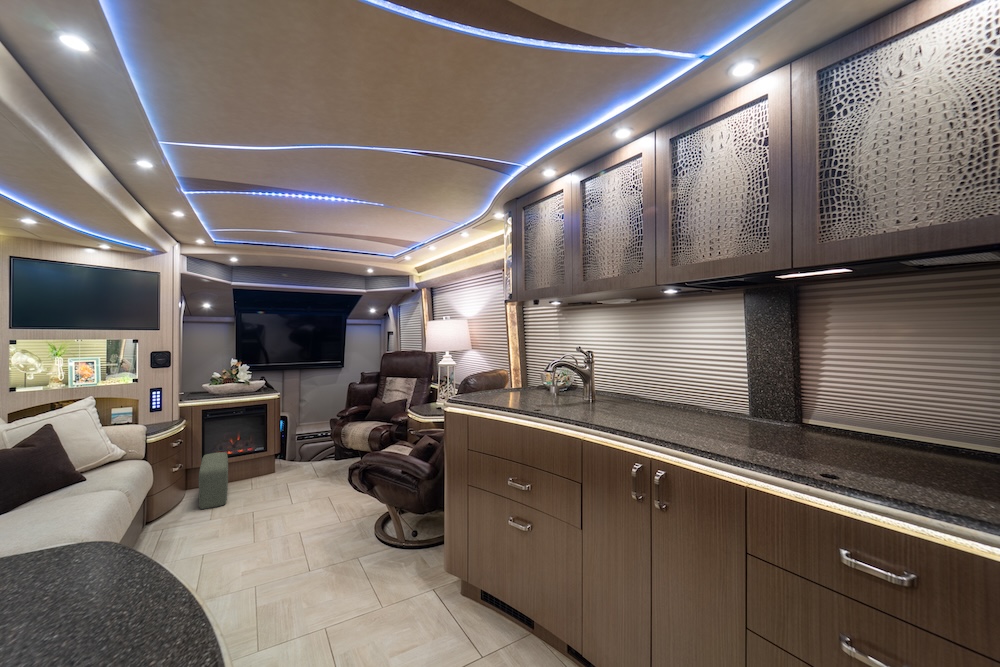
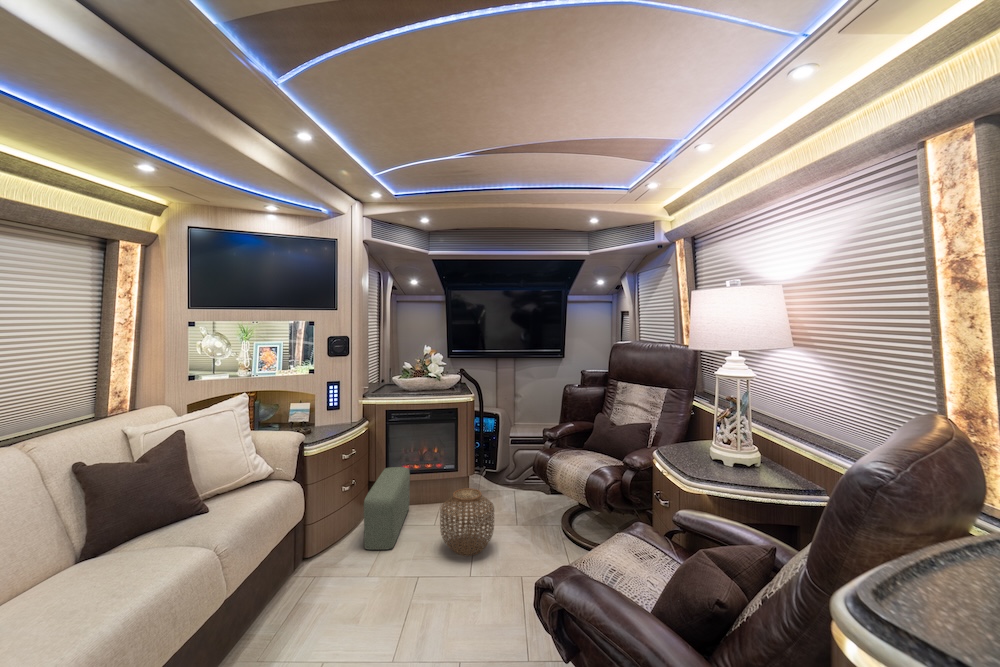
woven basket: none [265,453,307,497] -> present [440,488,494,556]

